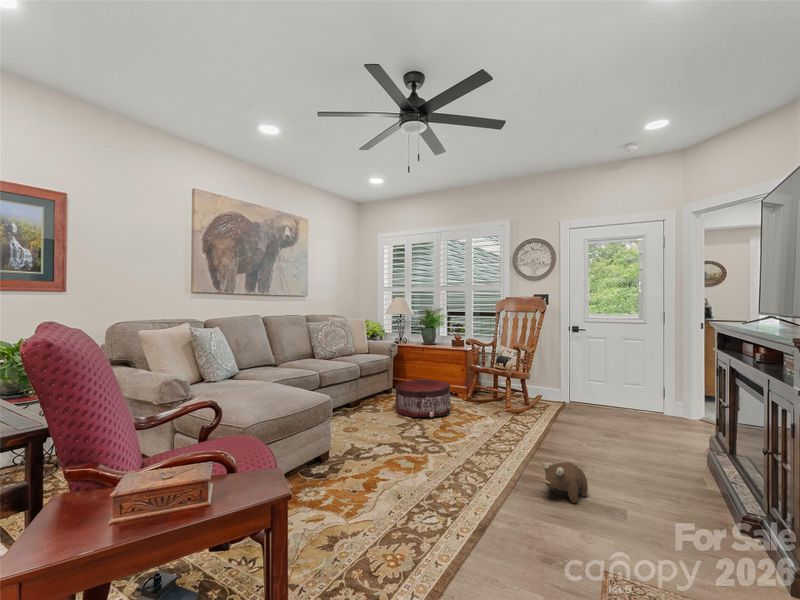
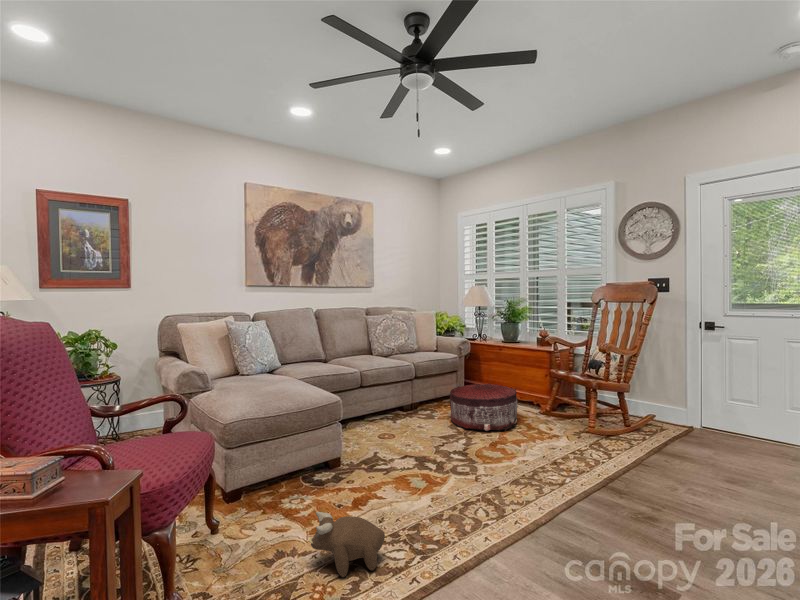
plush toy: present [542,462,588,503] -> present [309,512,385,577]

